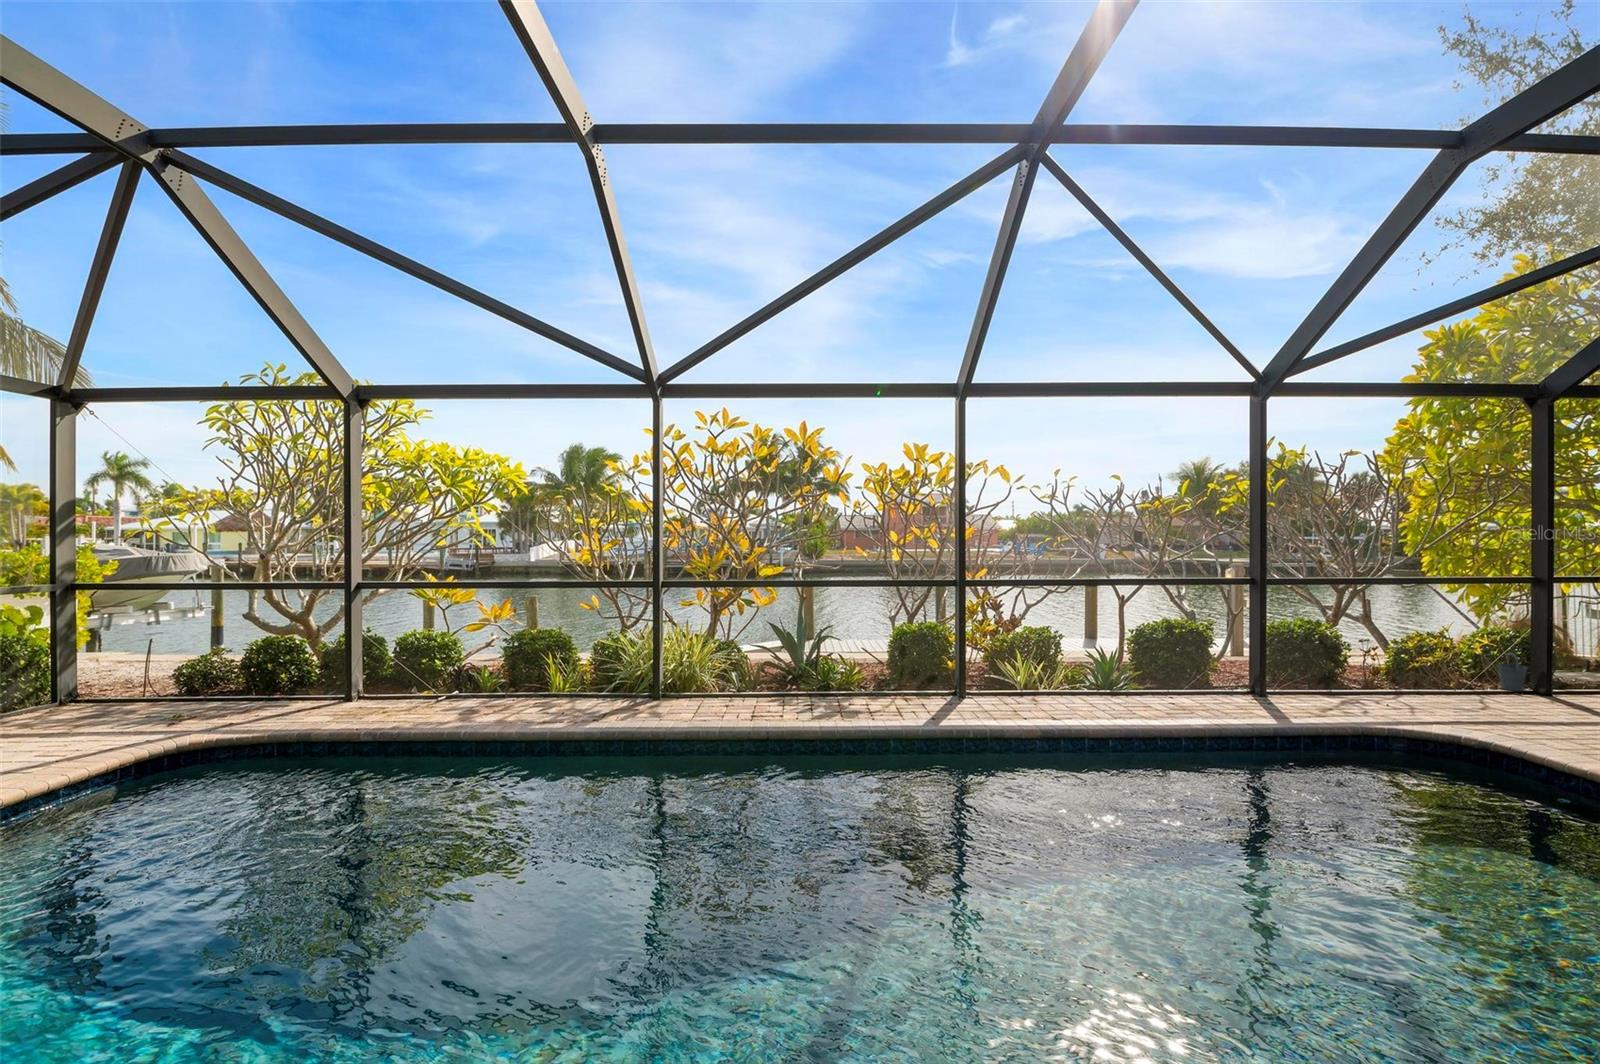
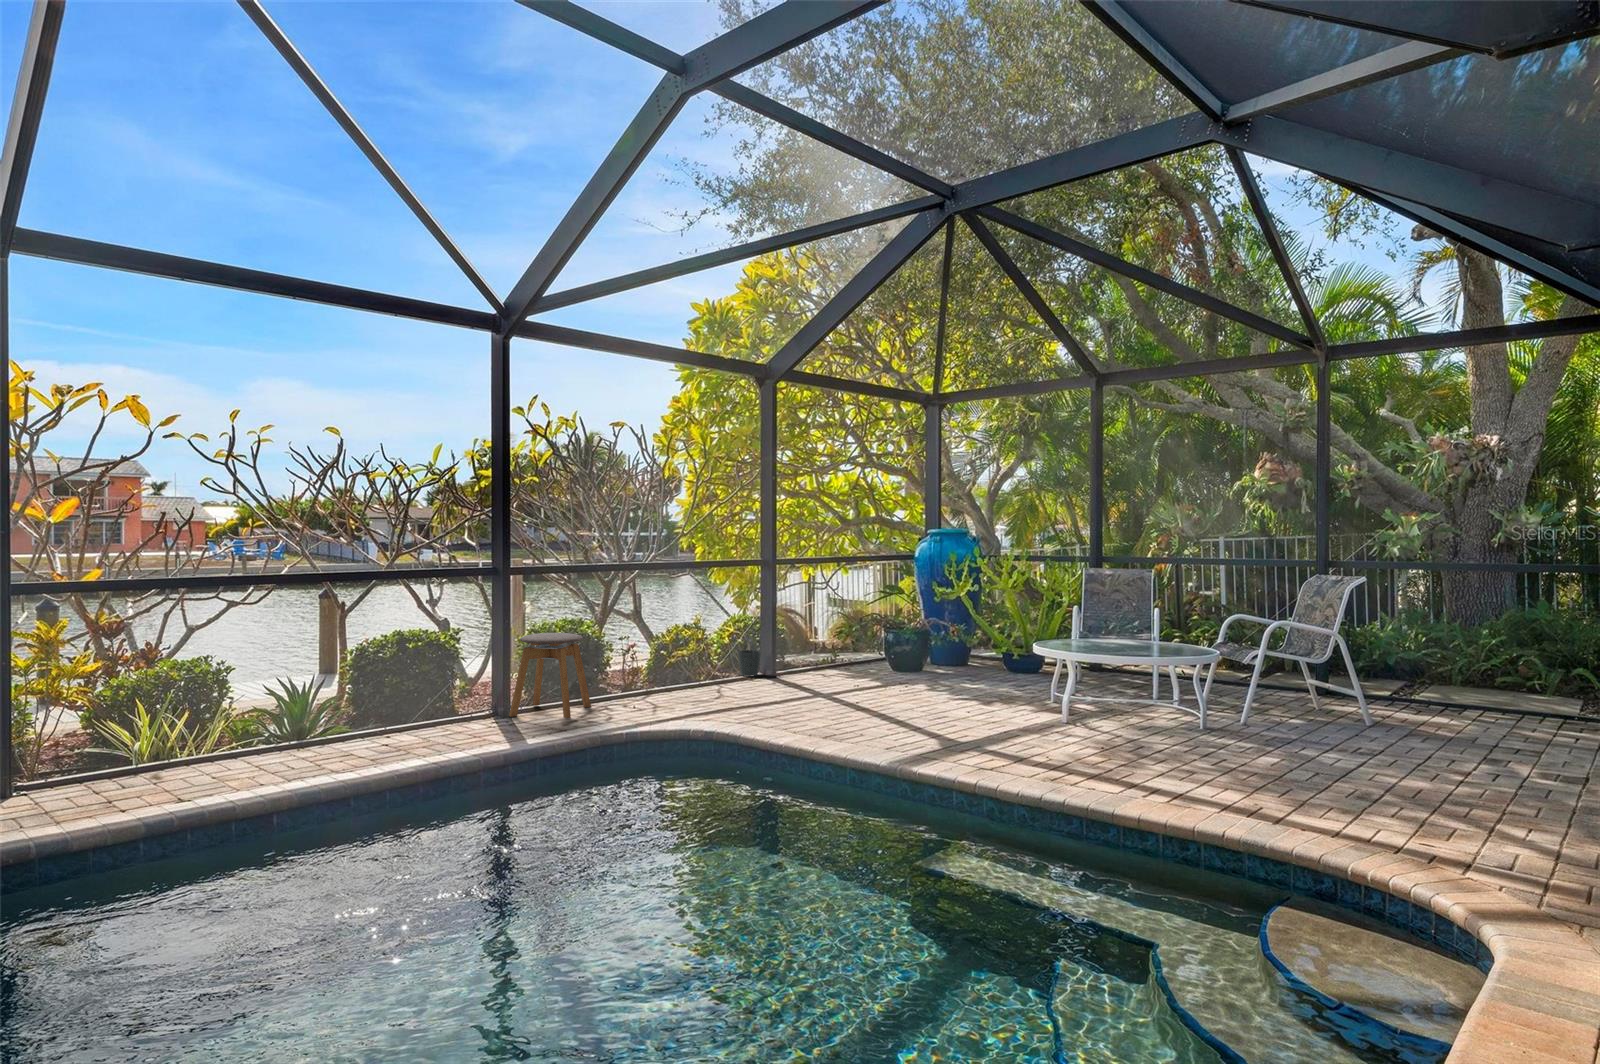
stool: none [1264,632,1338,705] -> present [509,633,591,718]

